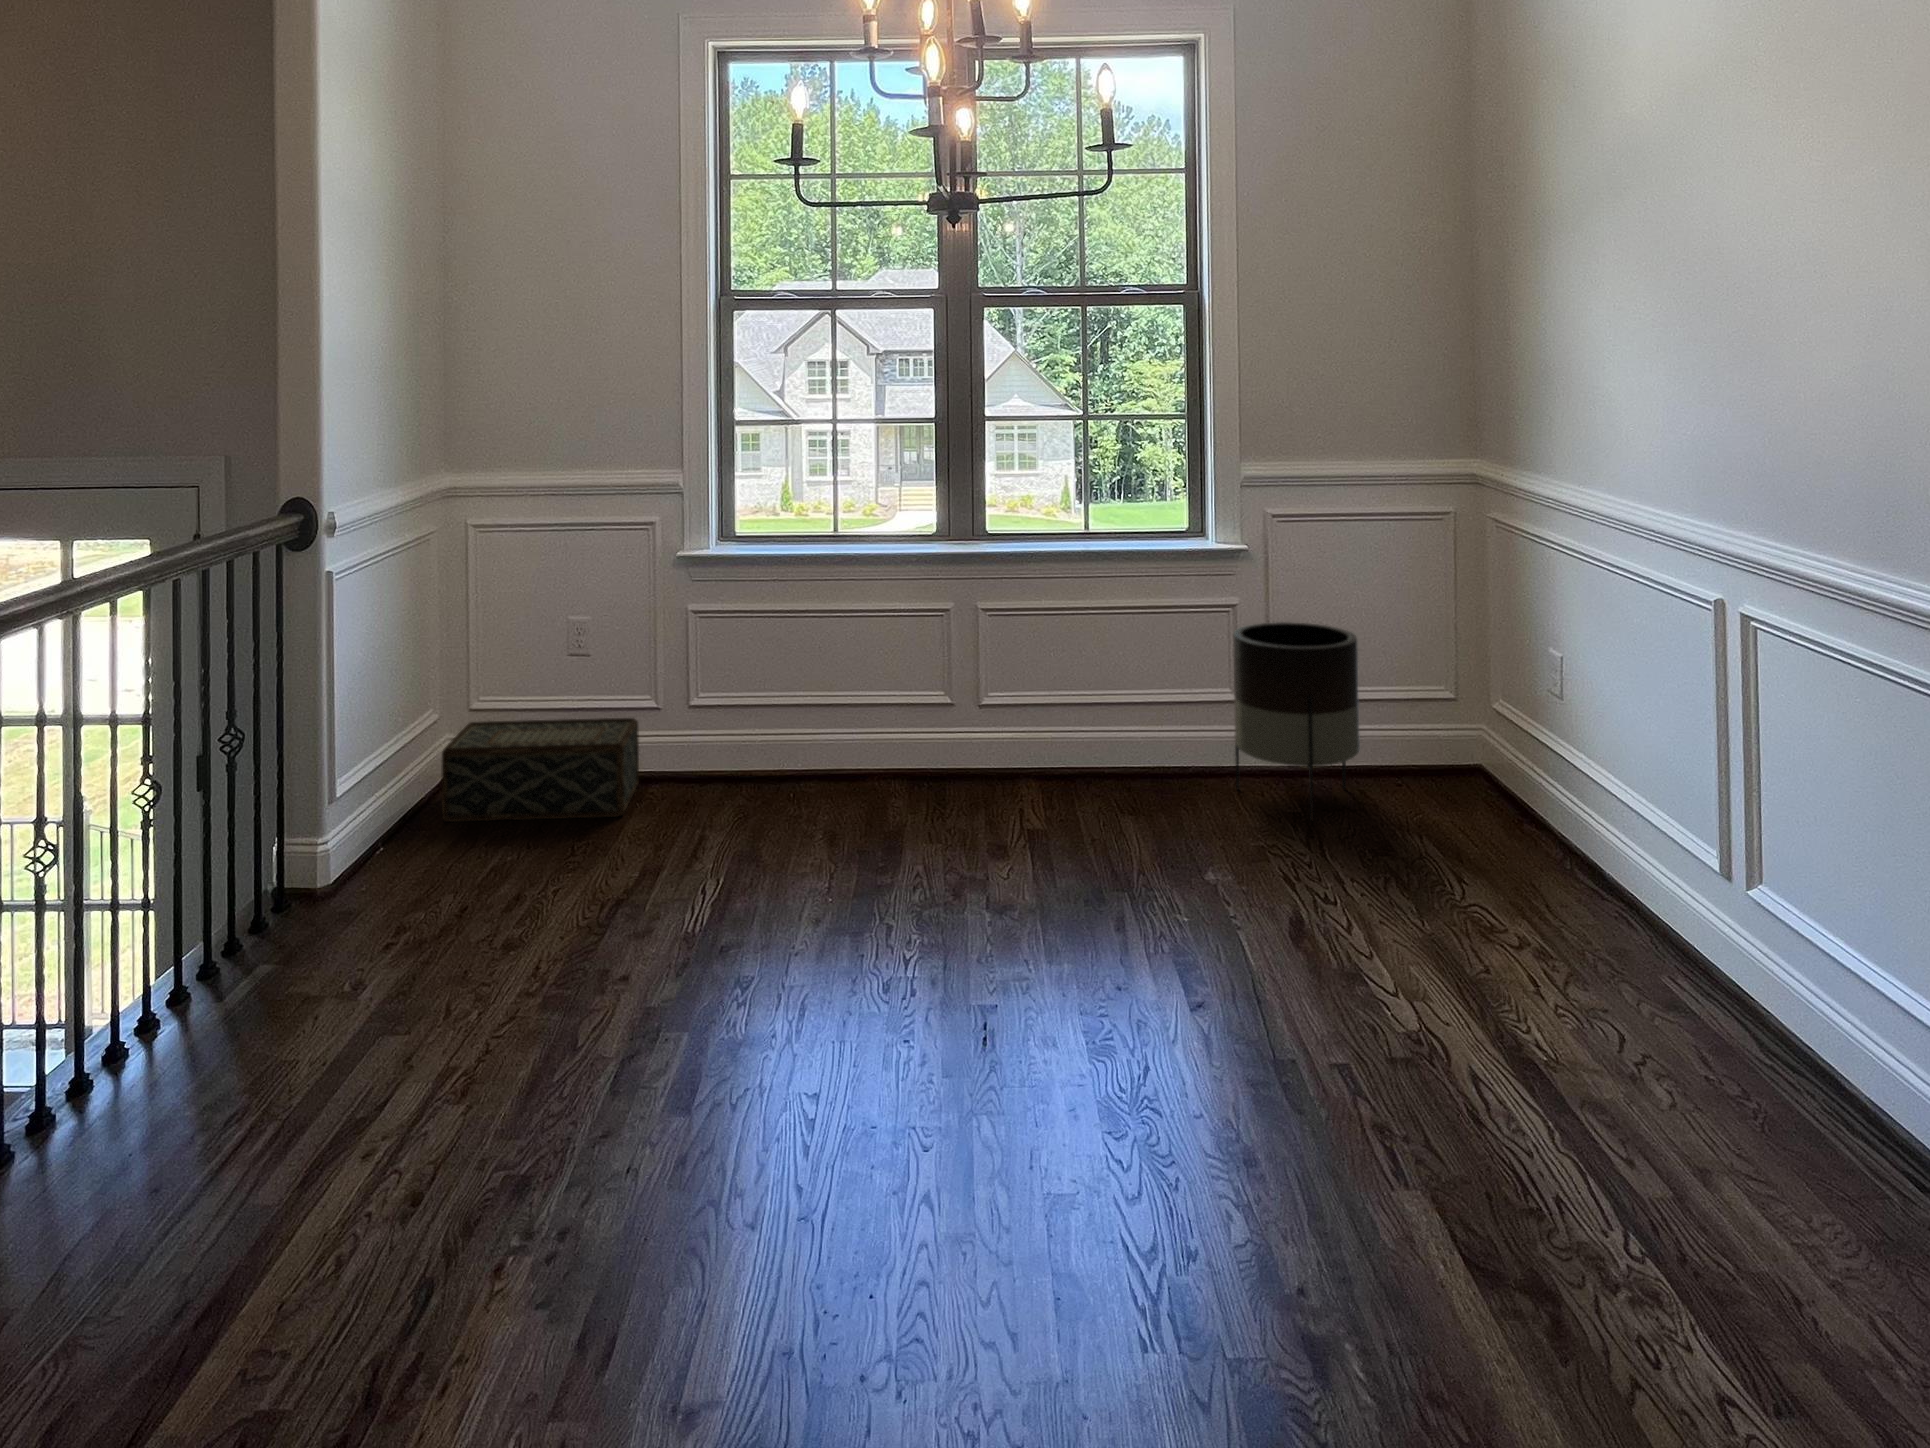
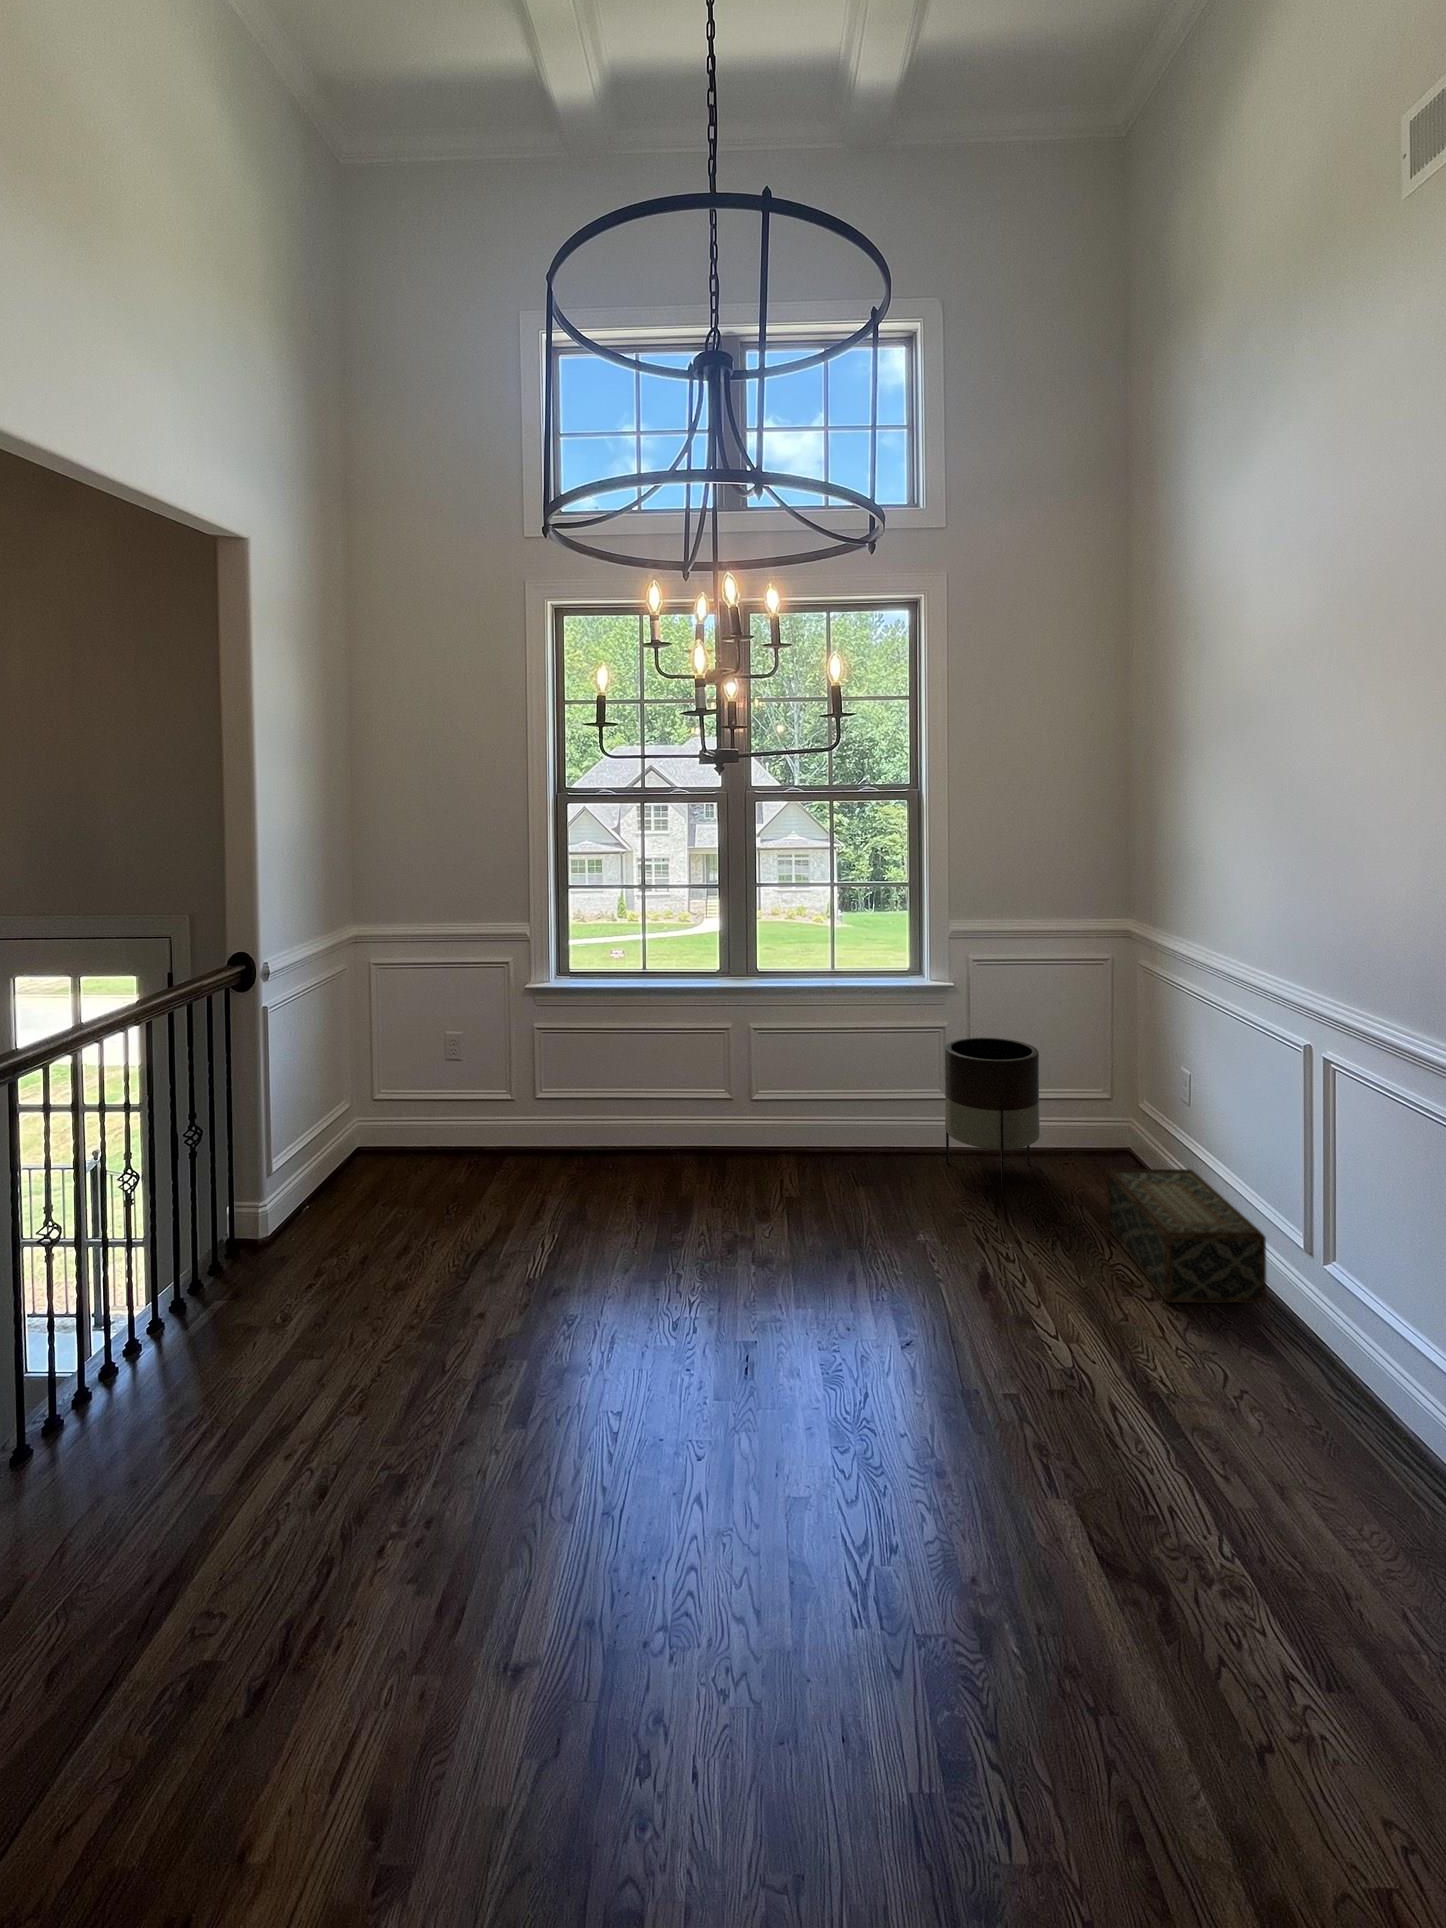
woven basket: present [441,718,639,822] -> present [1107,1169,1267,1303]

